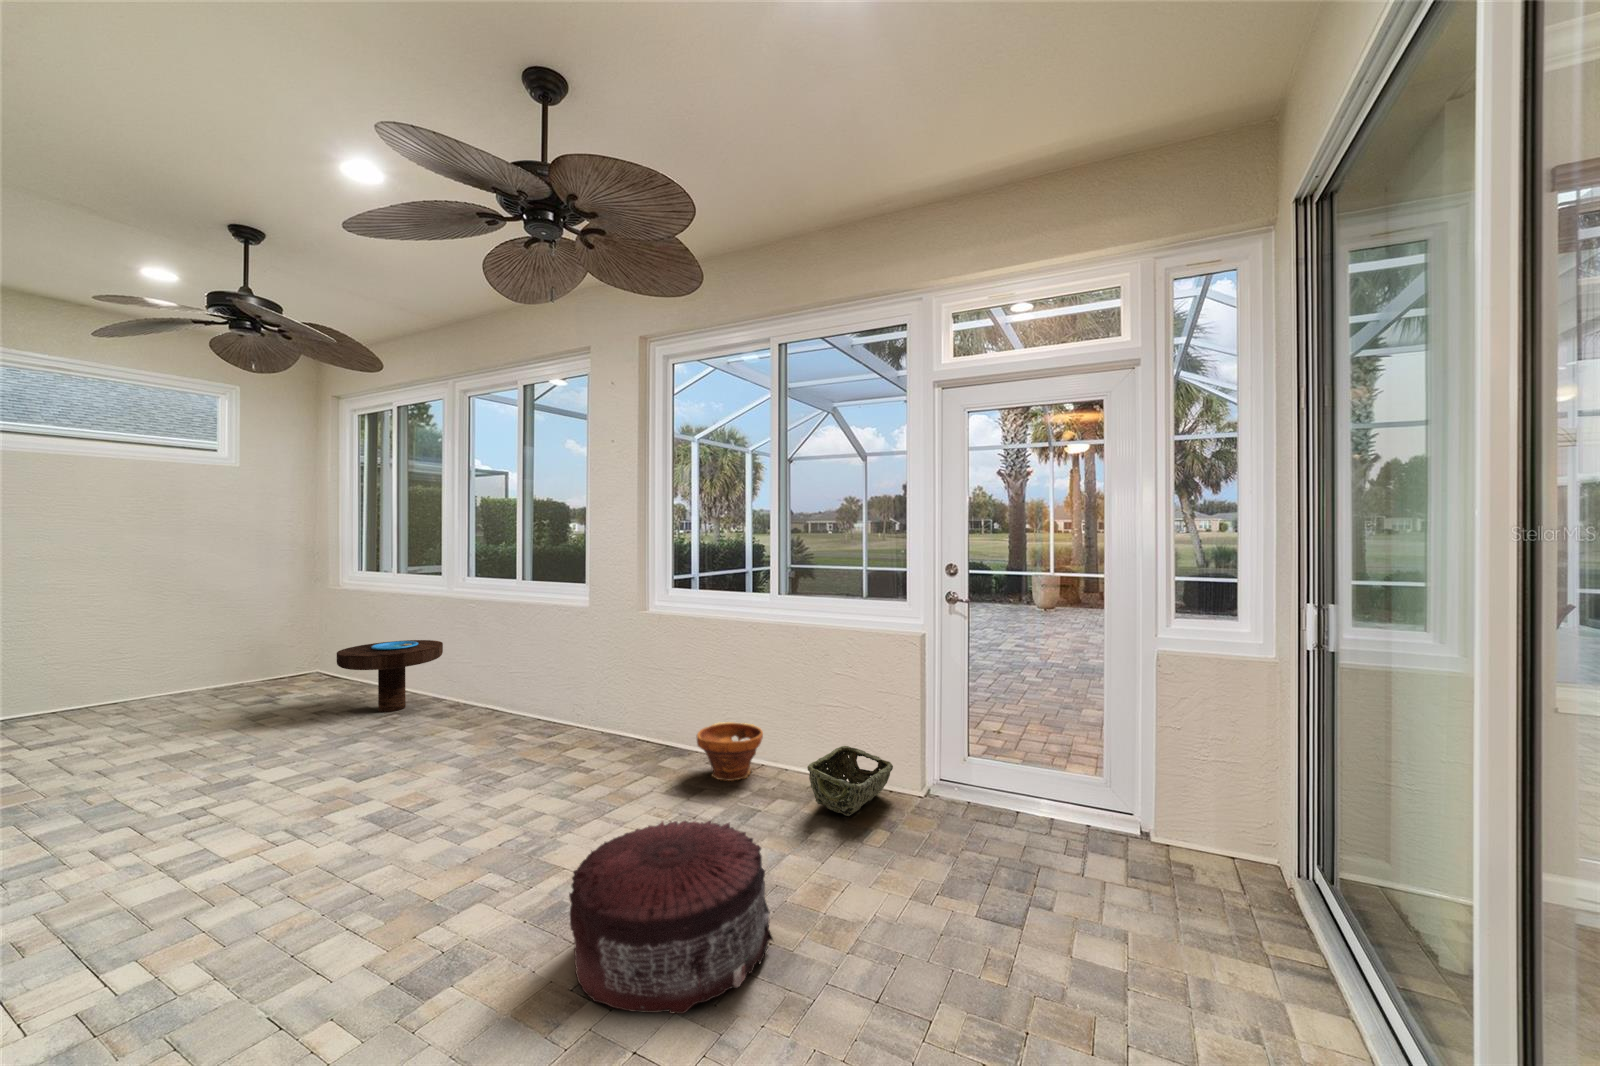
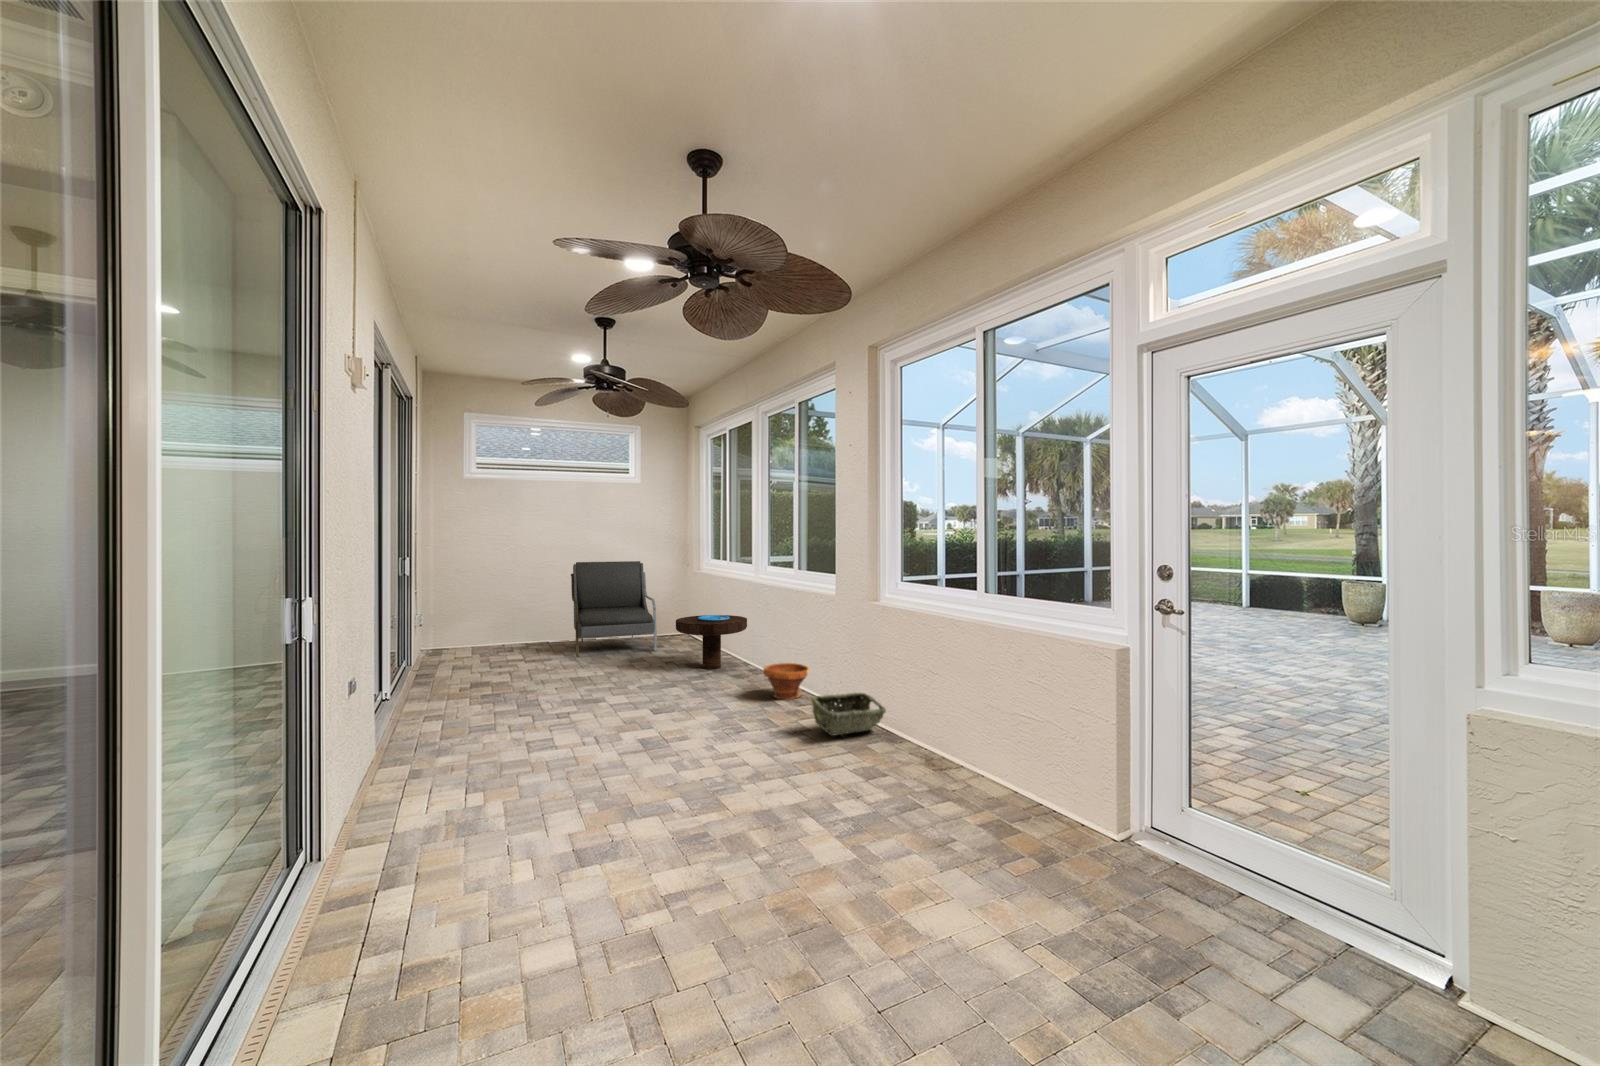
armchair: none [104,577,284,725] -> present [571,561,657,657]
planter: present [697,722,763,781] -> present [764,662,809,699]
woven basket: present [807,746,893,816] -> present [811,693,886,736]
pouf: present [569,821,773,1014] -> none [666,784,835,945]

